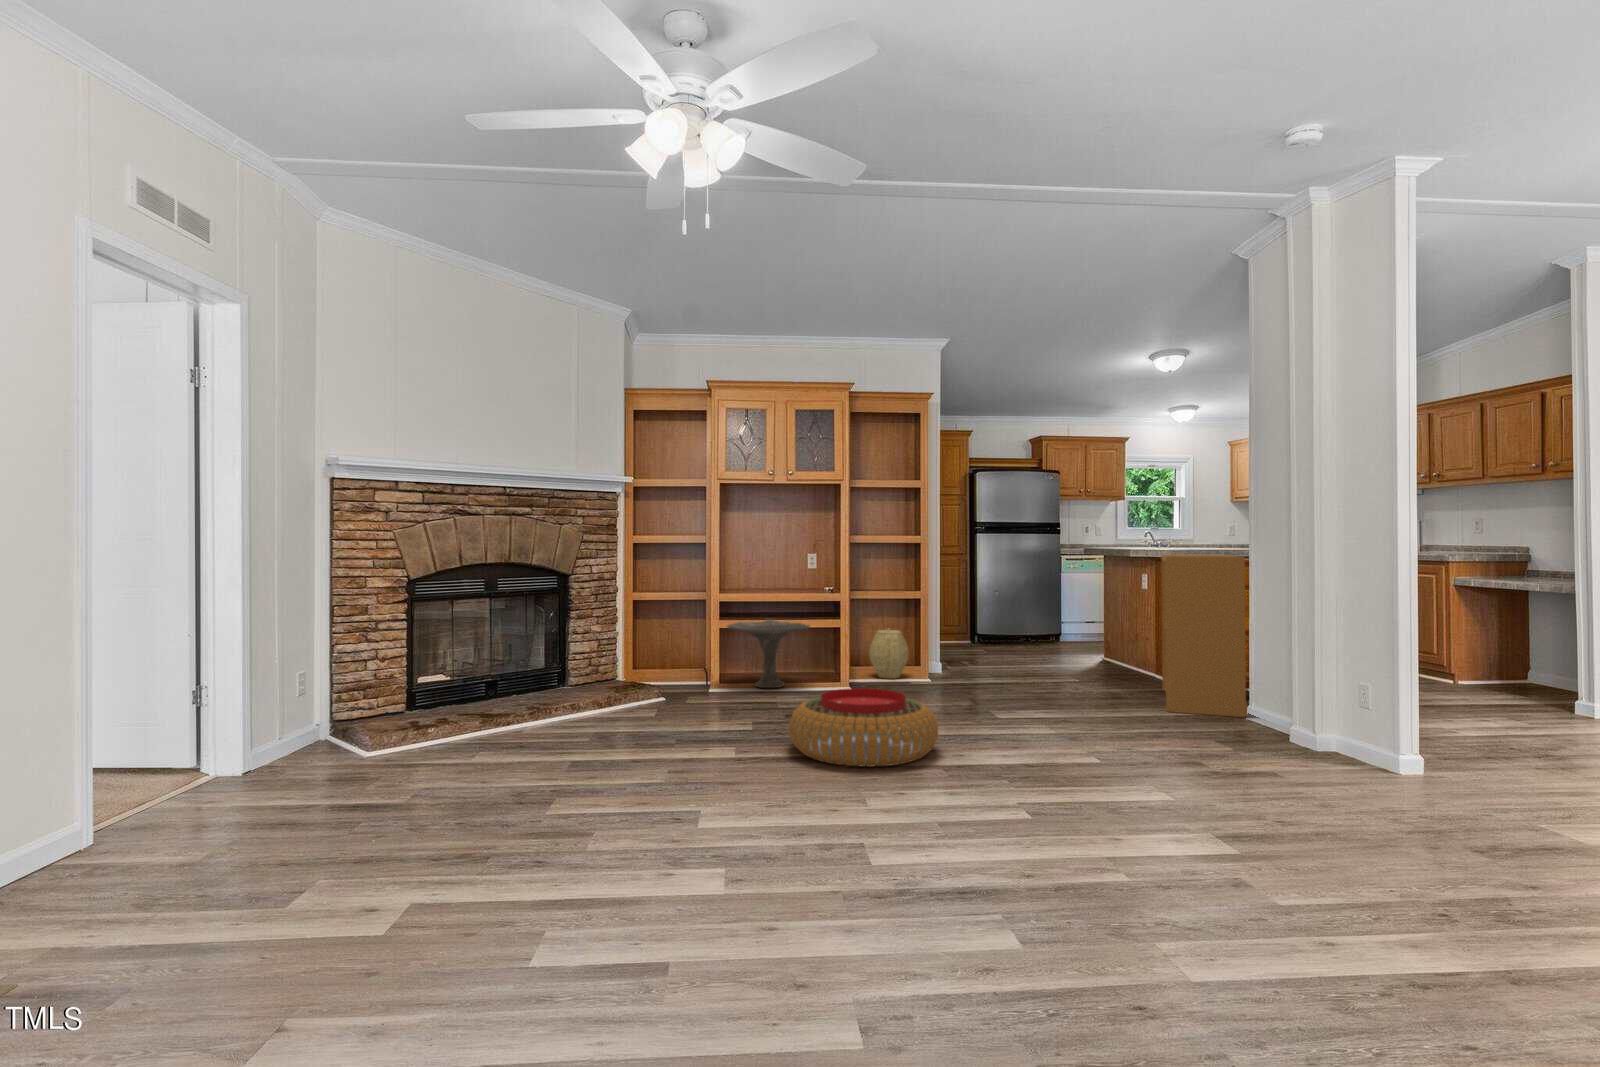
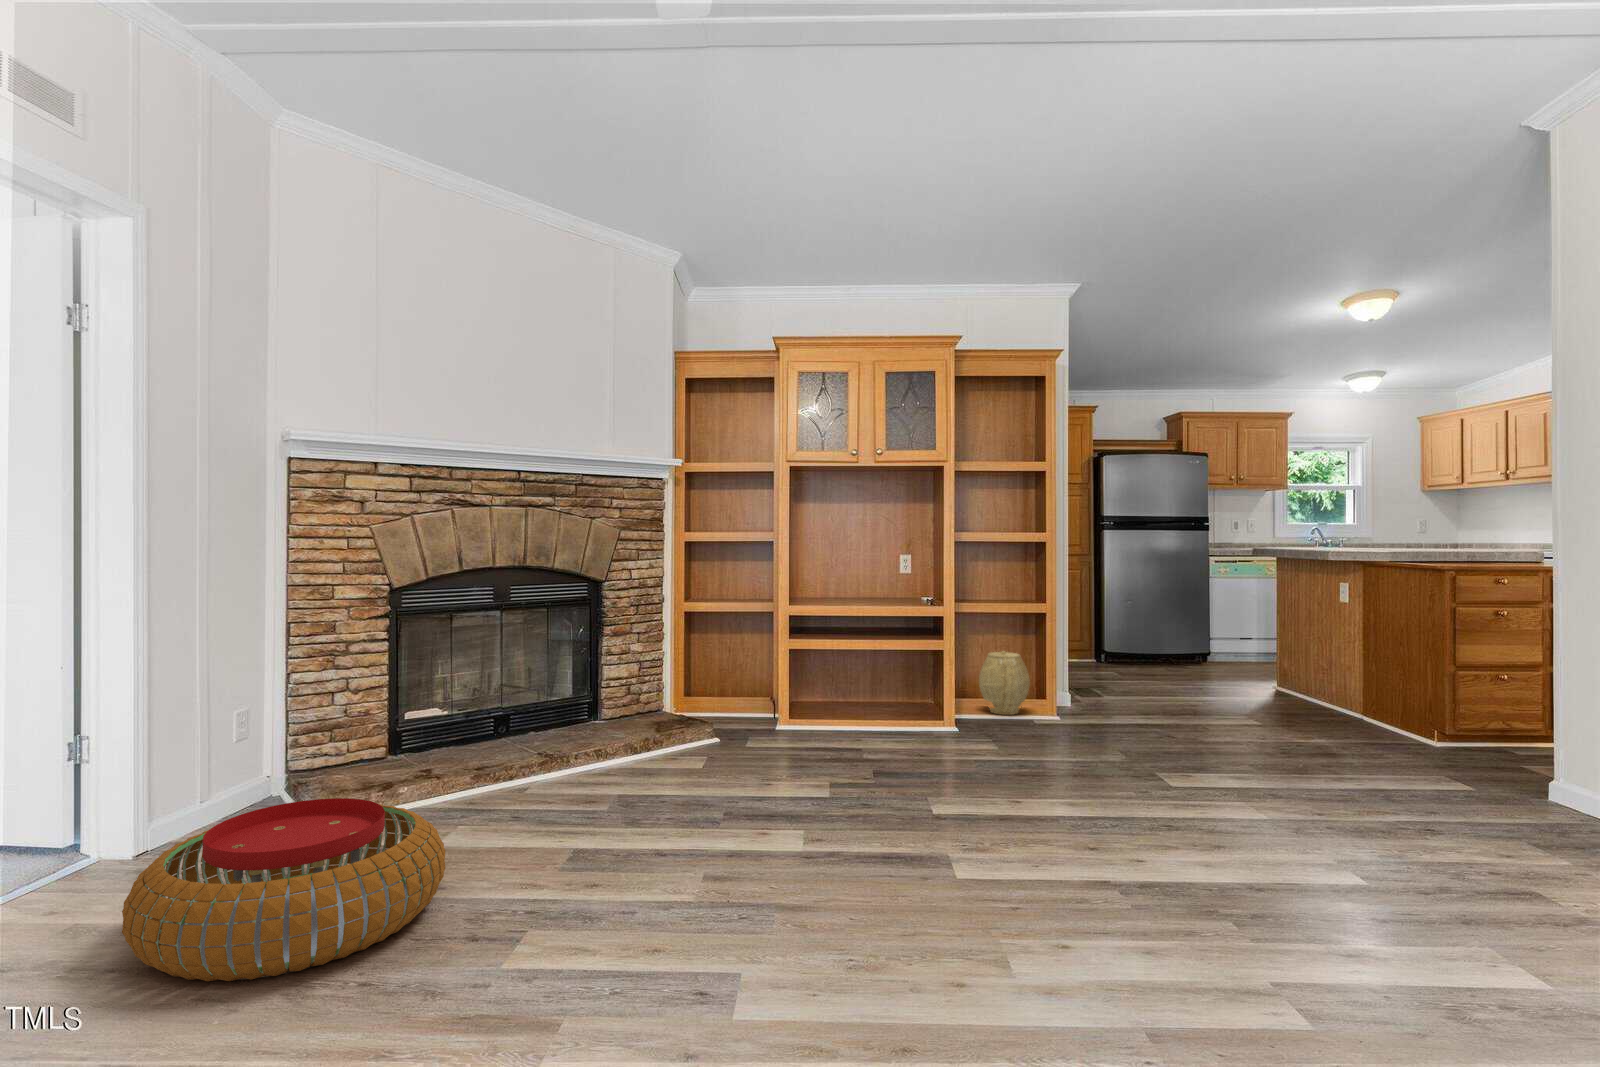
bookshelf: present [1162,554,1248,717] -> none [1385,559,1544,798]
side table: present [727,620,810,688] -> none [797,638,908,727]
pouf: present [789,688,938,767] -> present [122,798,446,982]

